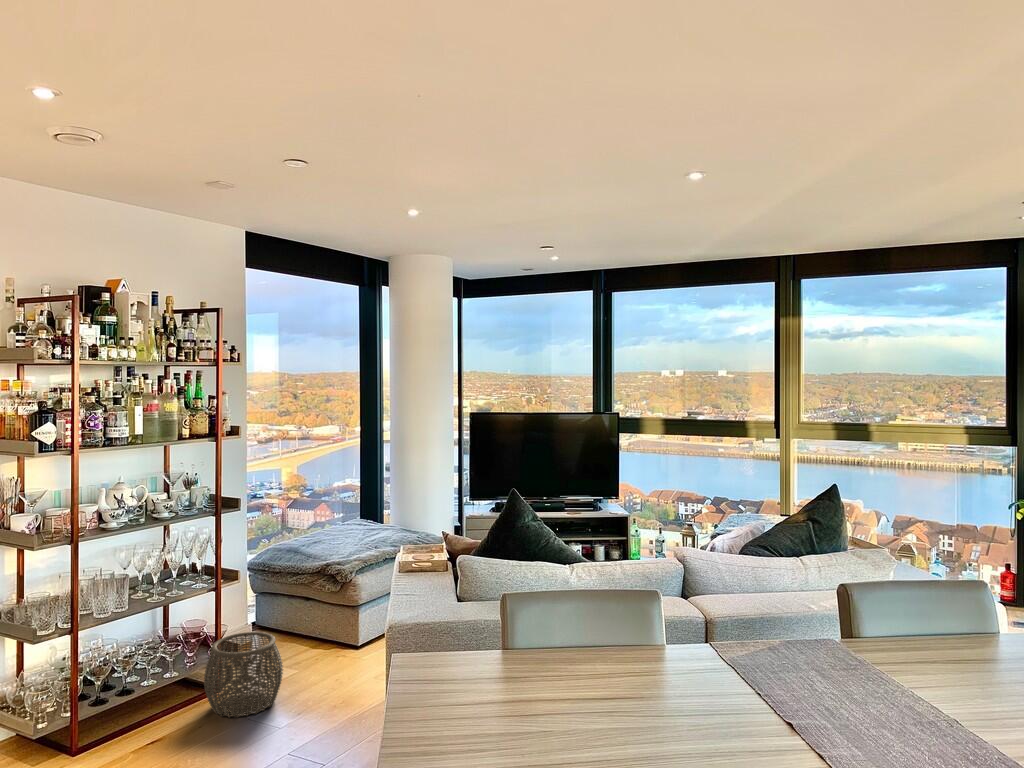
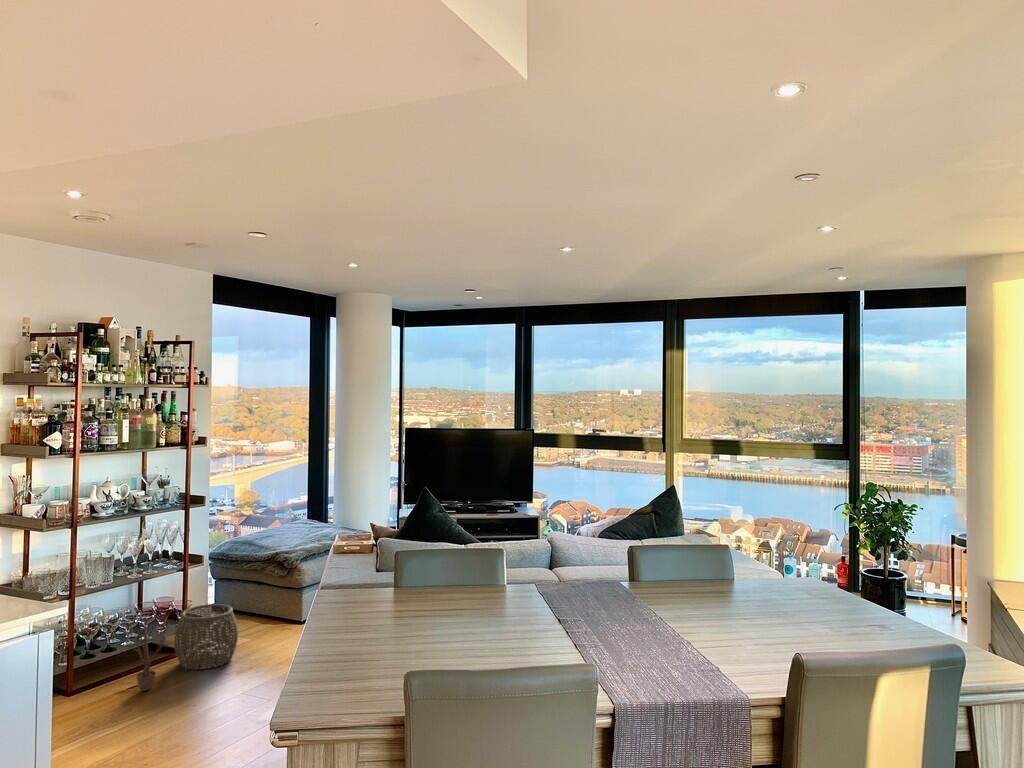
decorative plant: none [137,665,194,750] -> present [121,624,167,691]

